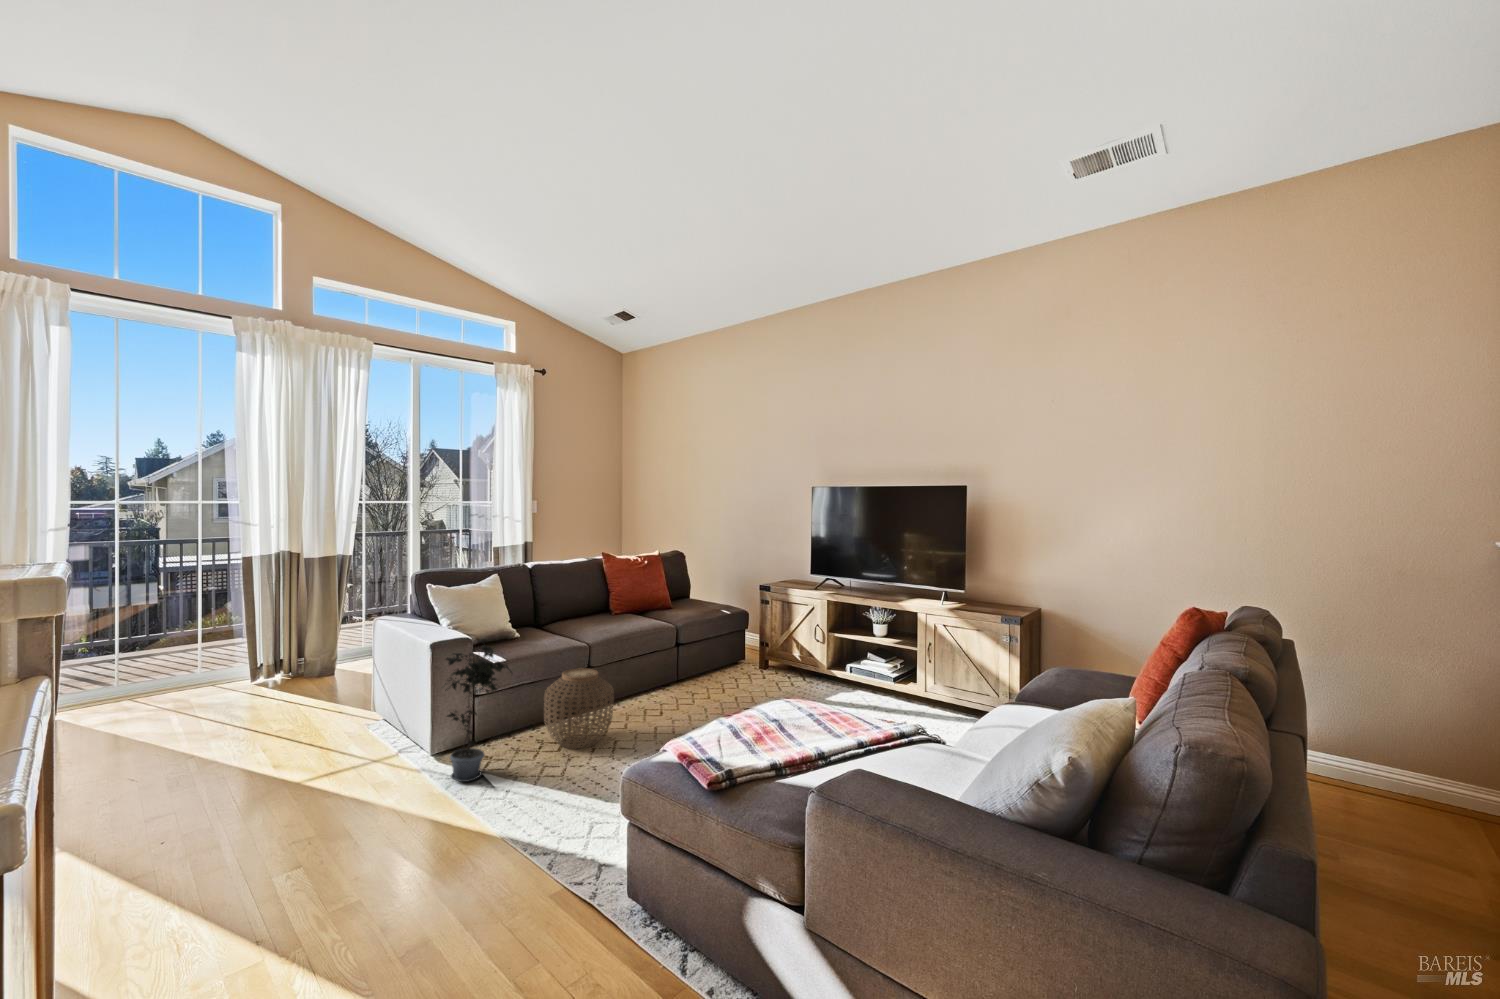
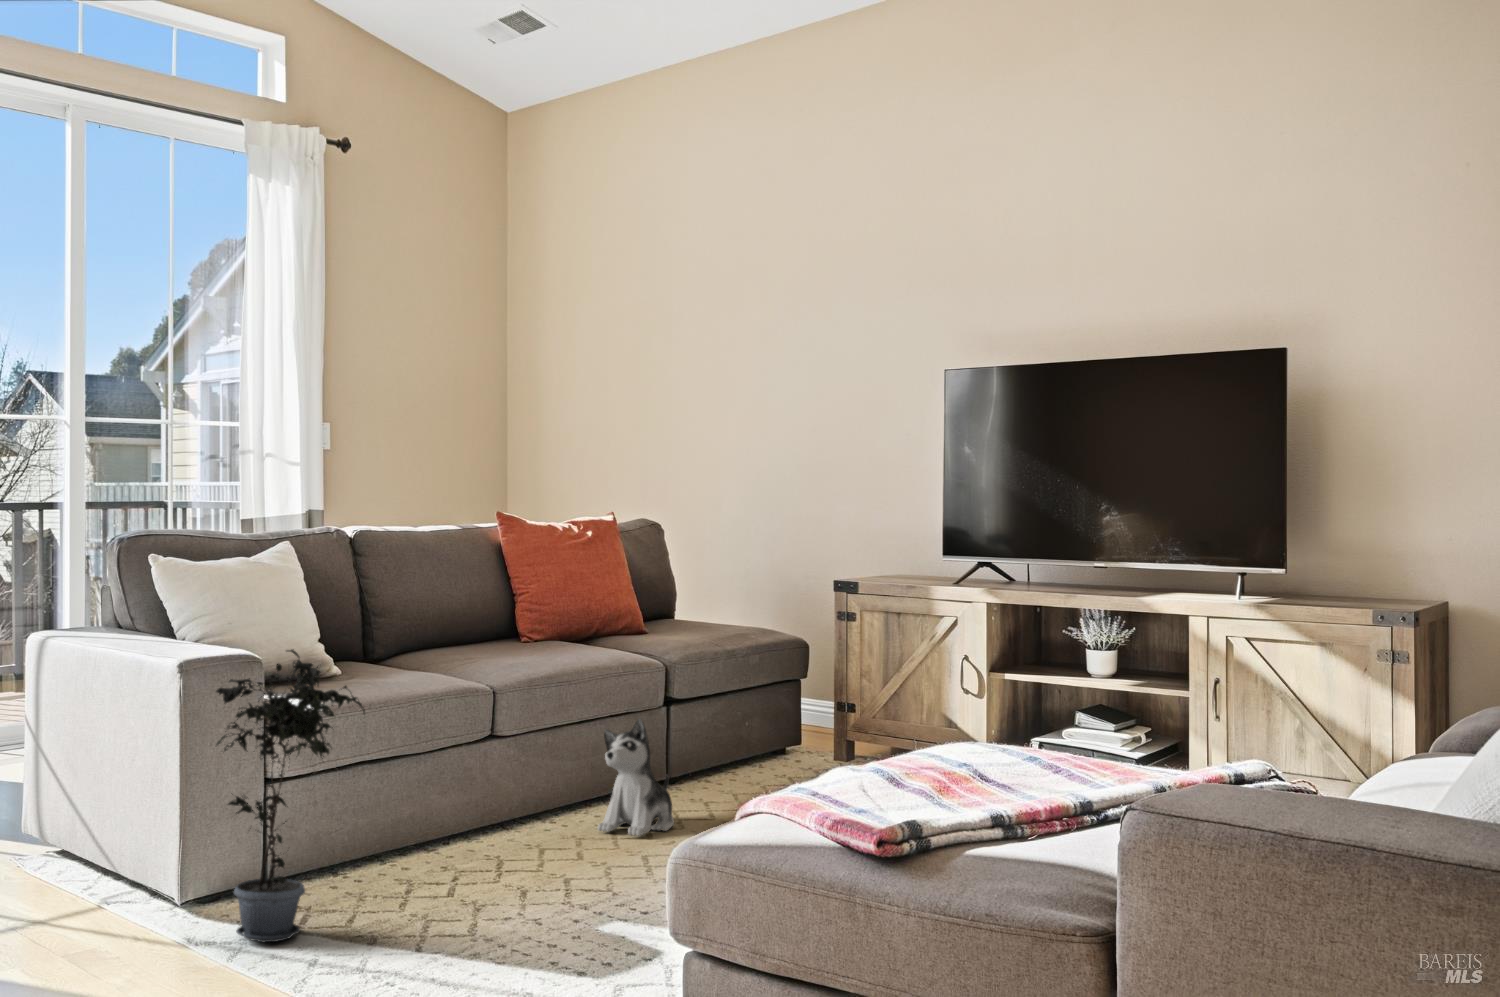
plush toy: none [637,659,674,716] -> present [598,719,674,836]
woven basket: present [544,668,614,748] -> none [415,726,560,888]

